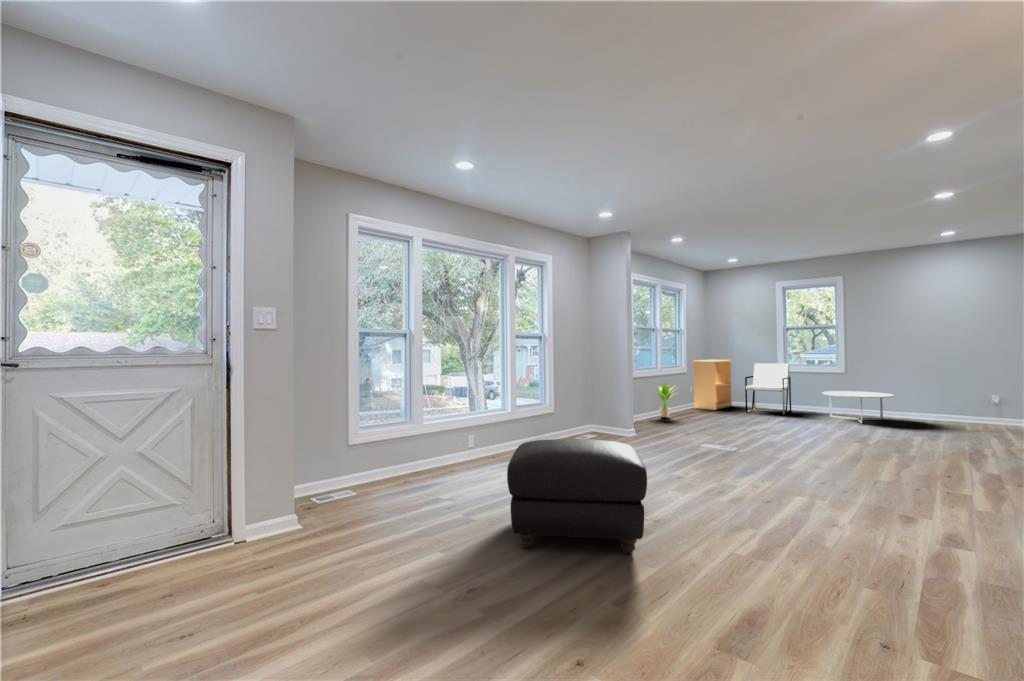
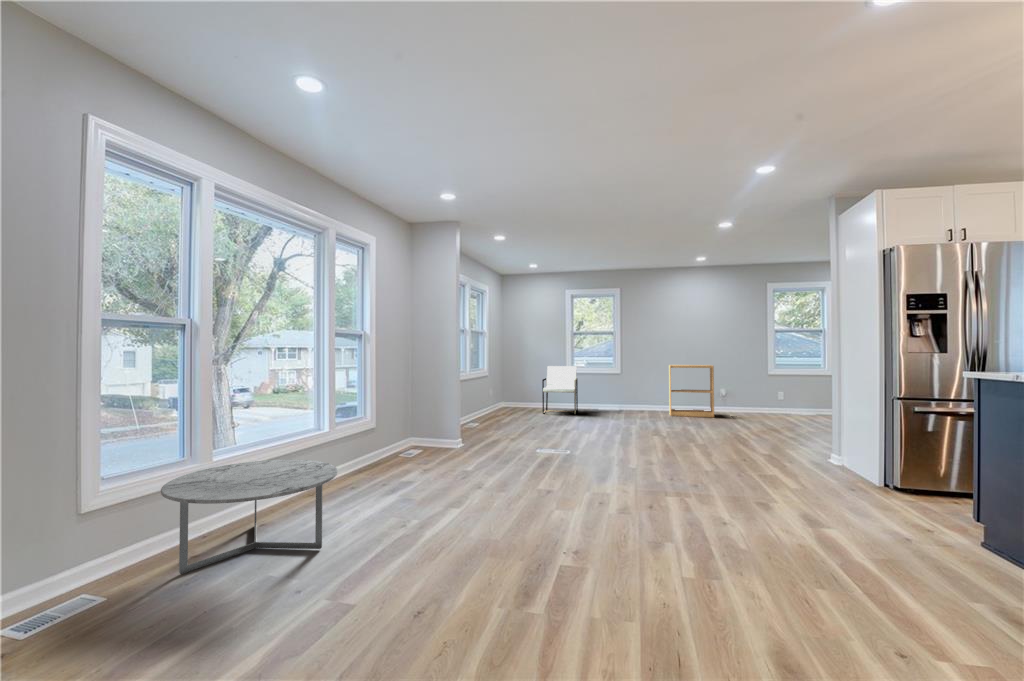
bookshelf: present [693,360,732,410] -> present [669,365,714,417]
potted plant: present [656,382,674,418] -> none [464,387,491,425]
coffee table: present [822,391,894,423] -> present [161,459,337,574]
ottoman: present [507,439,647,553] -> none [406,462,596,623]

